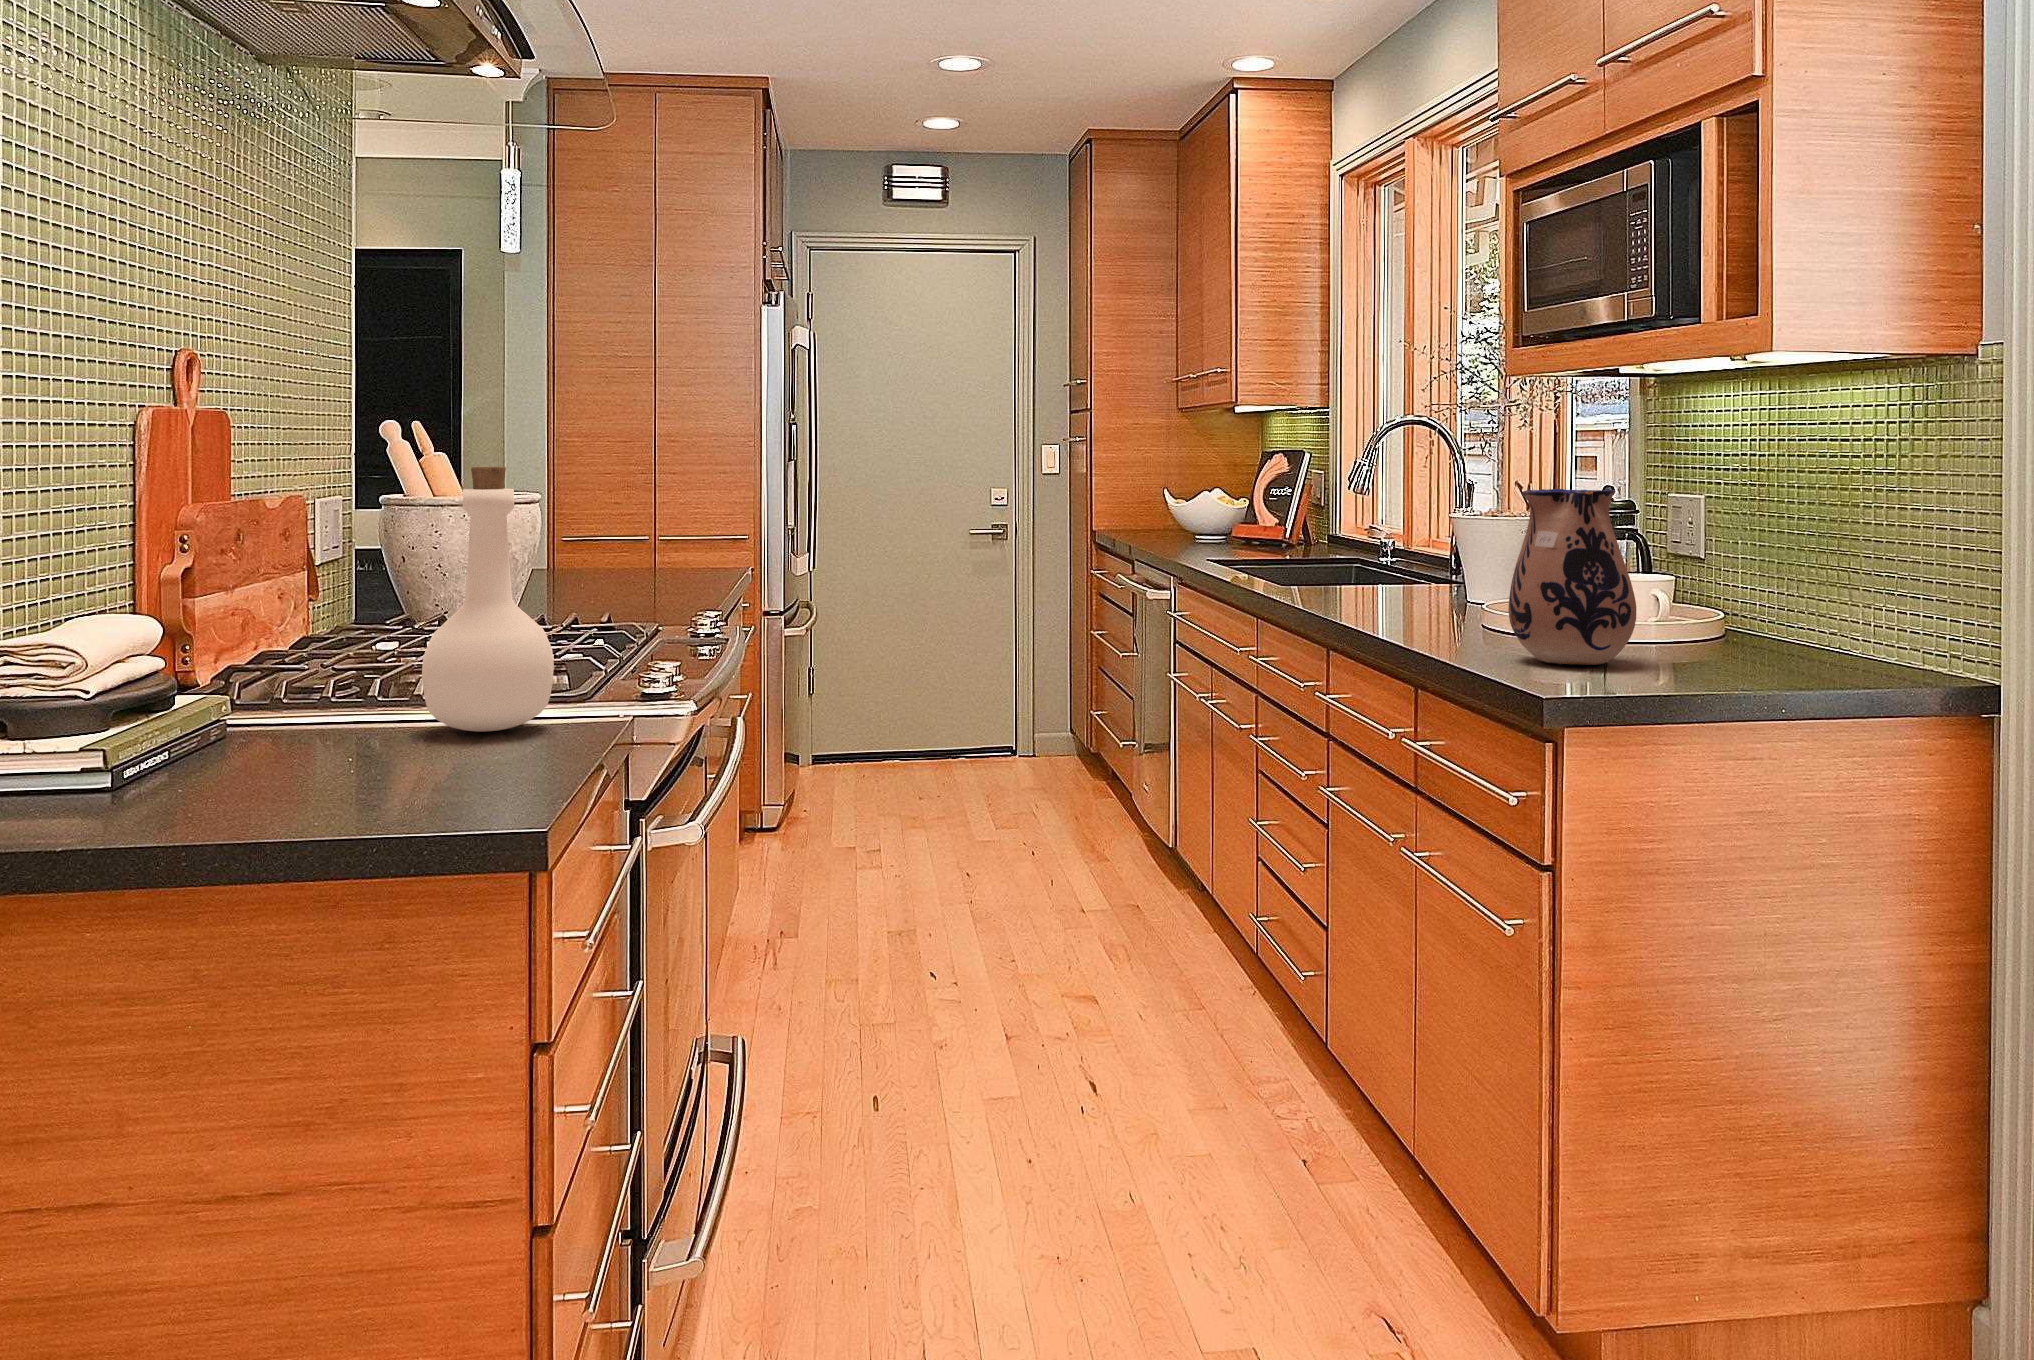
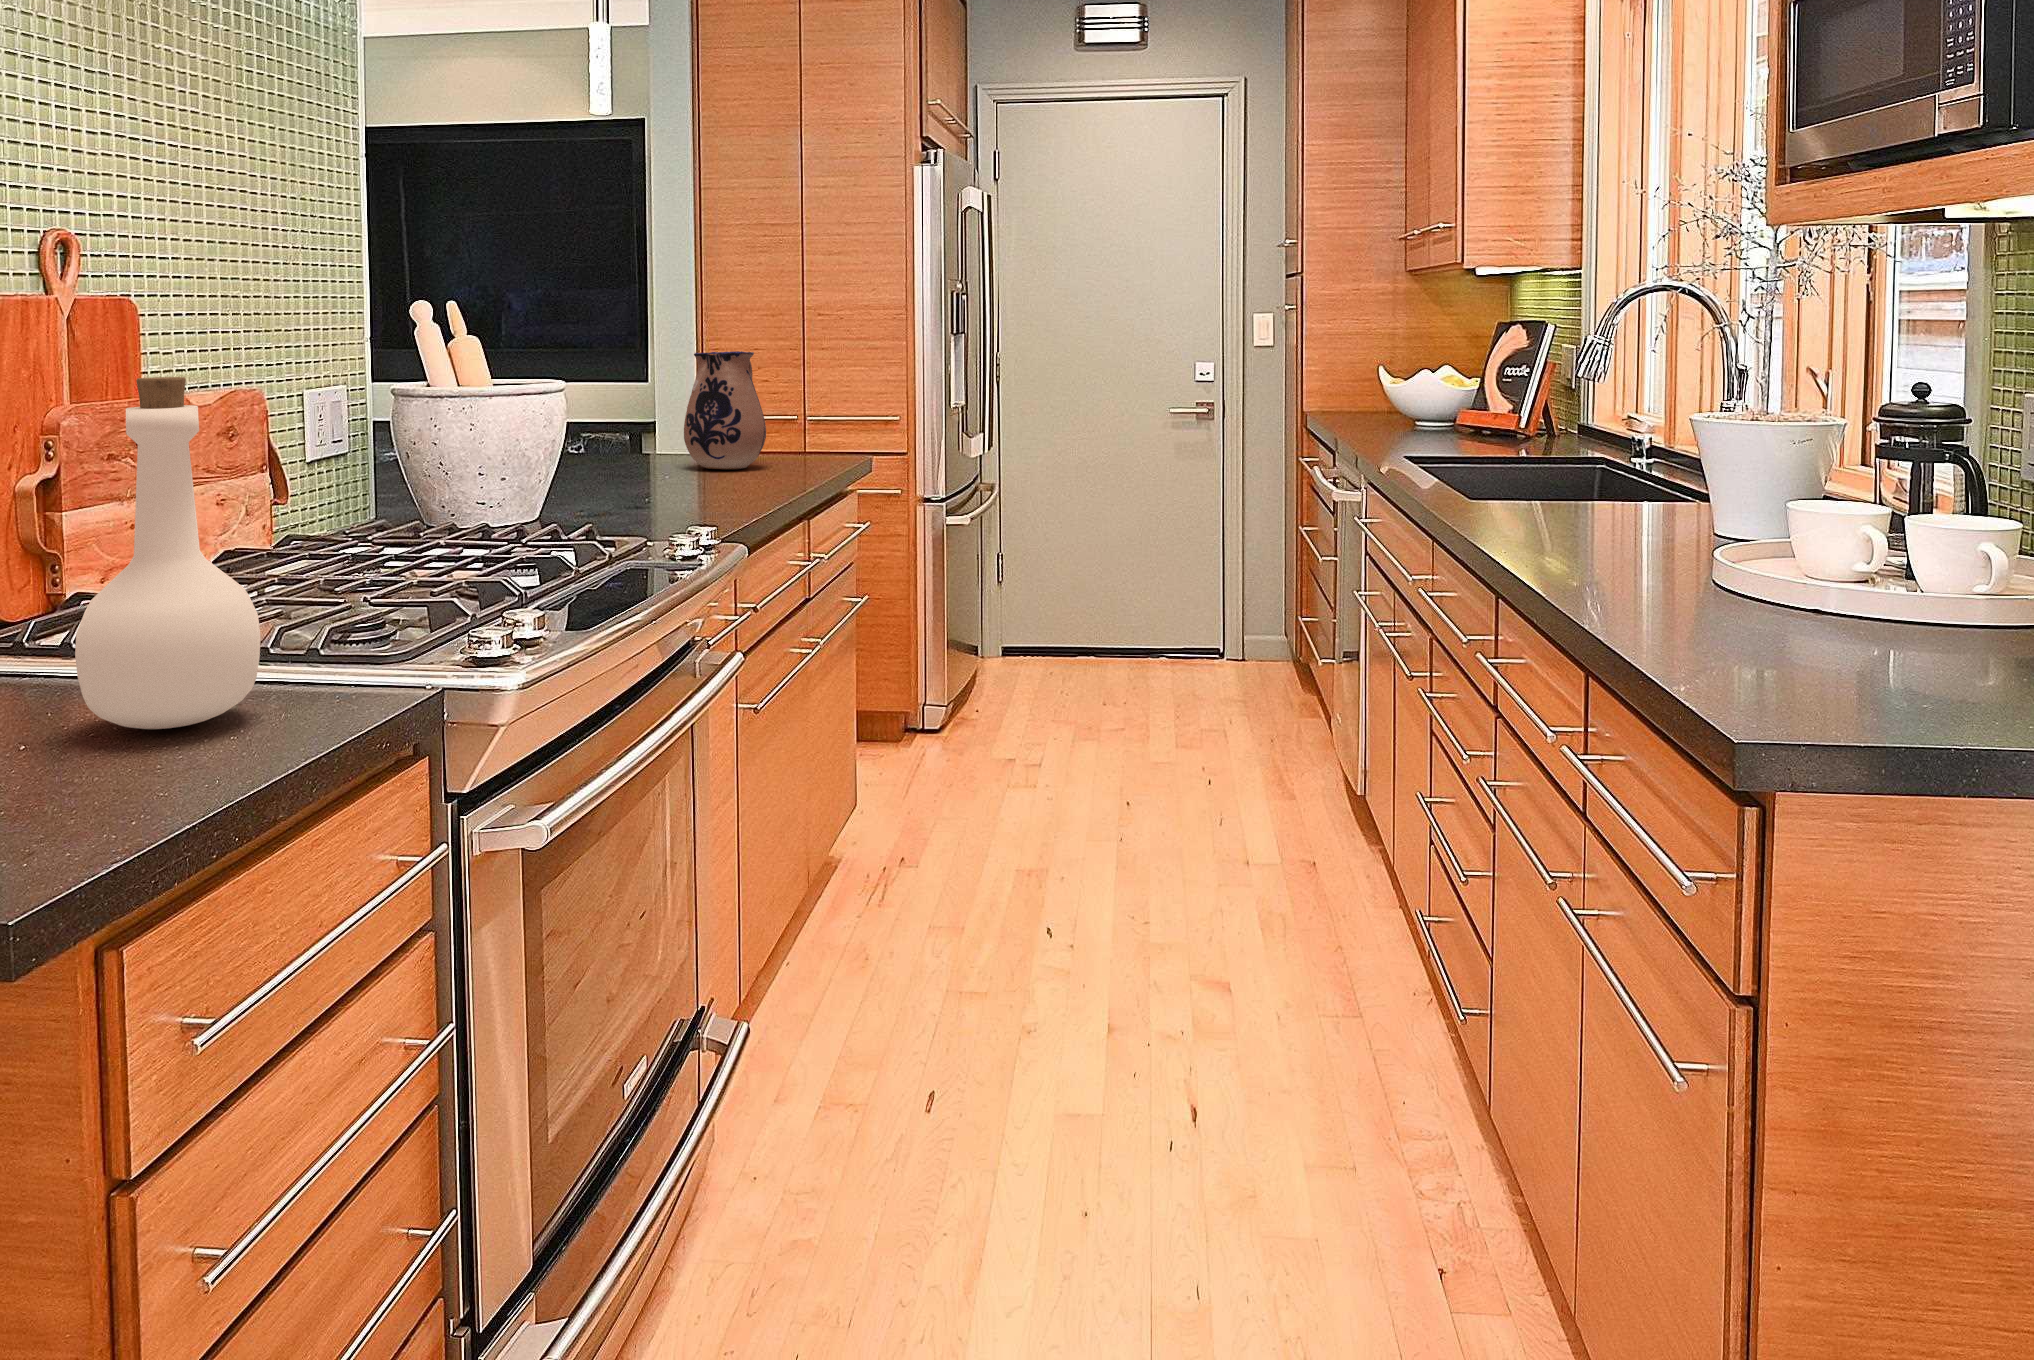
ceramic pitcher: present [1509,489,1636,665] -> present [684,351,766,469]

